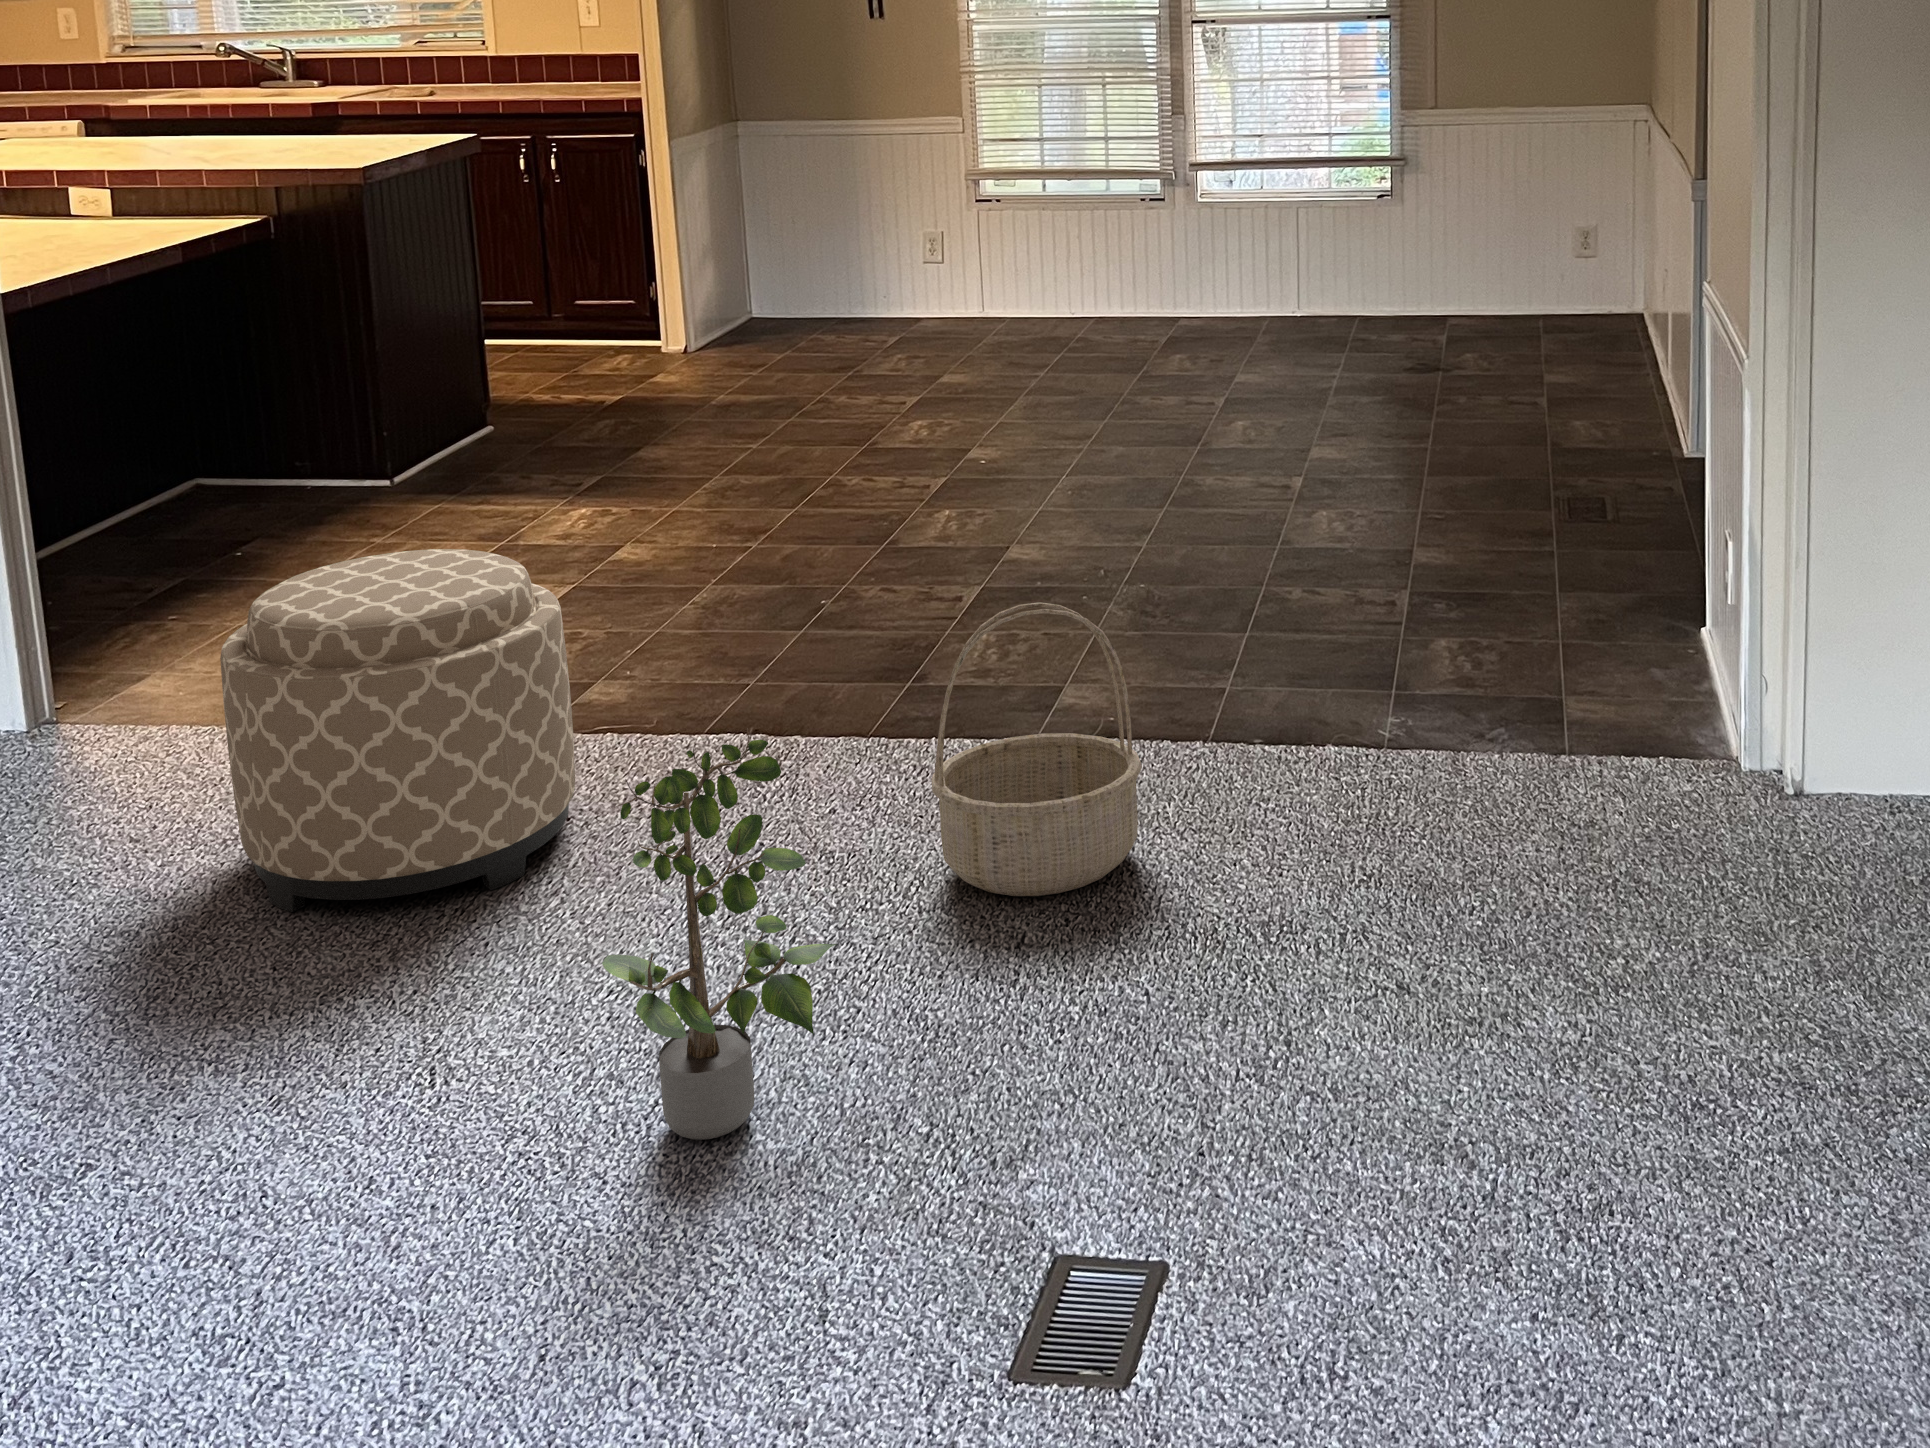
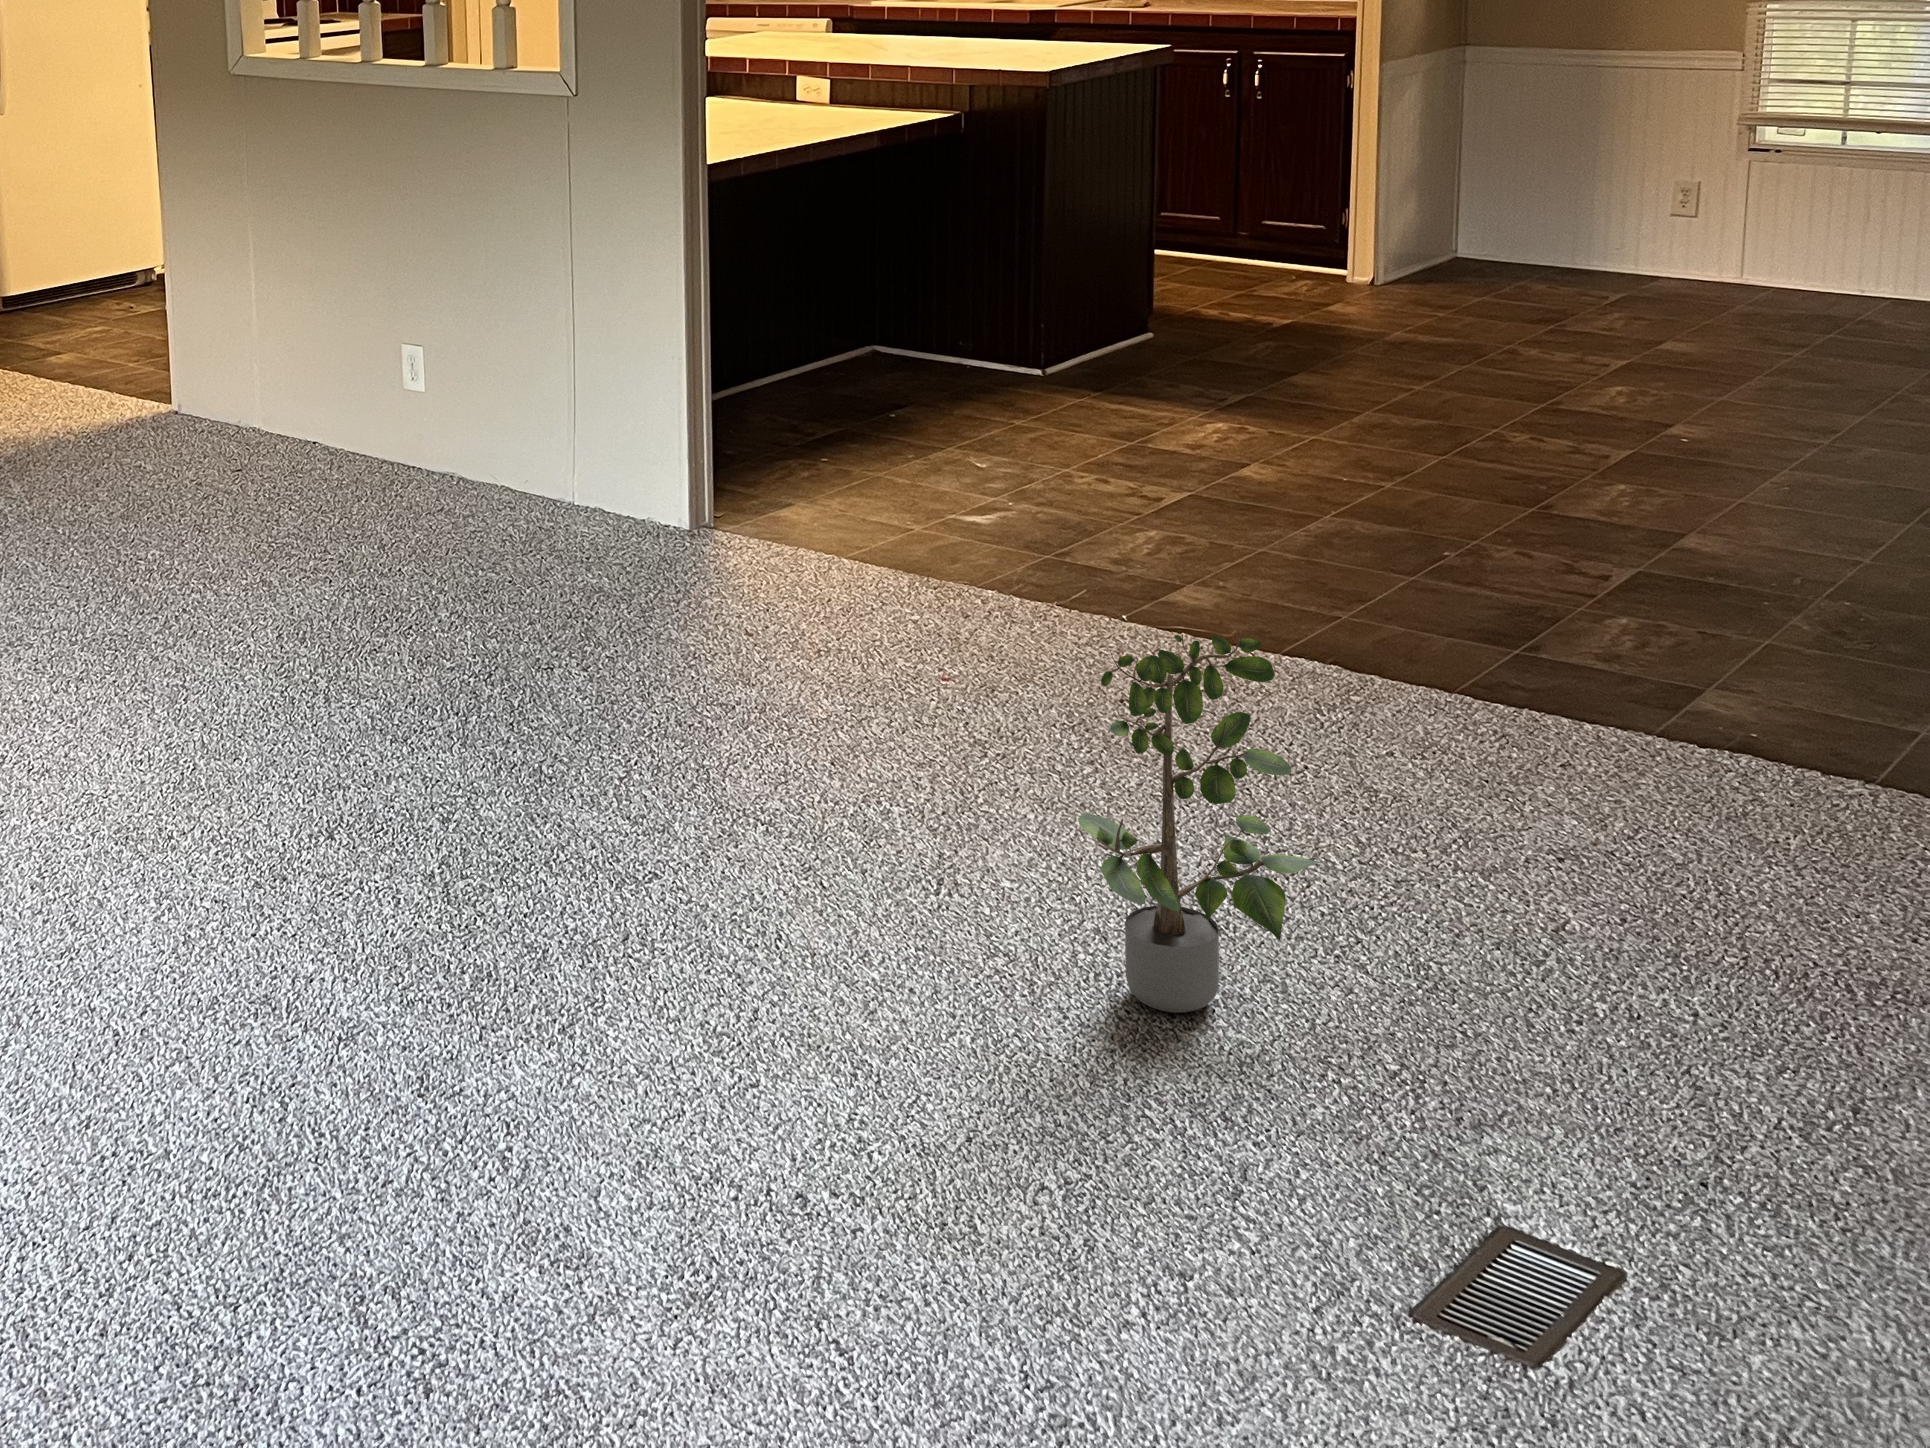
ottoman: present [220,549,575,912] -> none [796,402,1113,740]
basket: present [931,602,1142,896] -> none [1484,555,1760,888]

